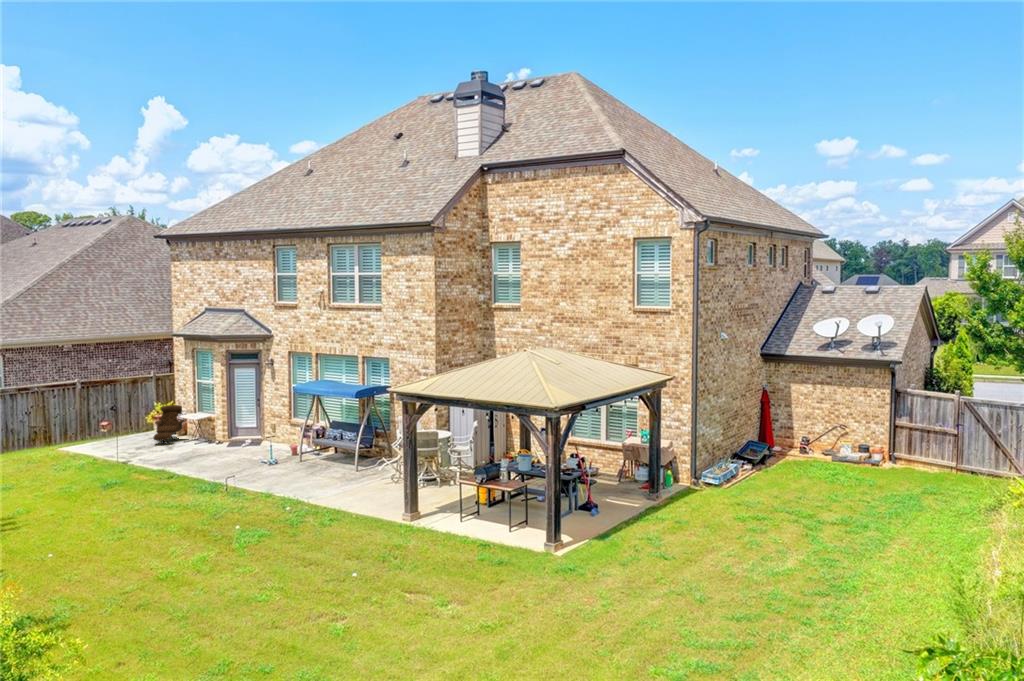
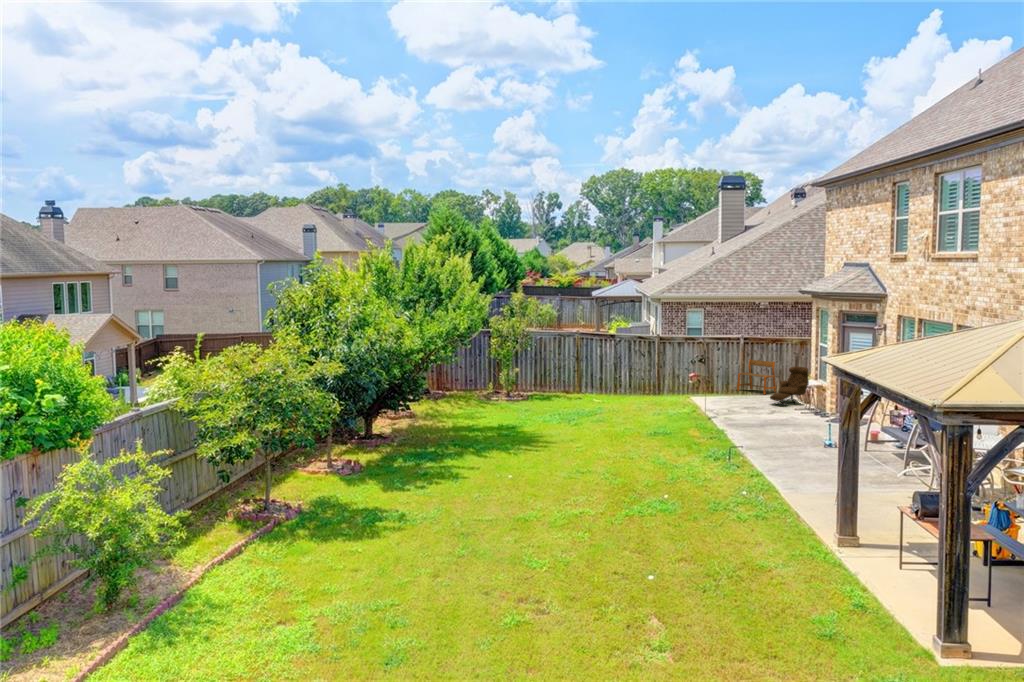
bench: none [93,404,136,440] -> present [737,360,776,395]

